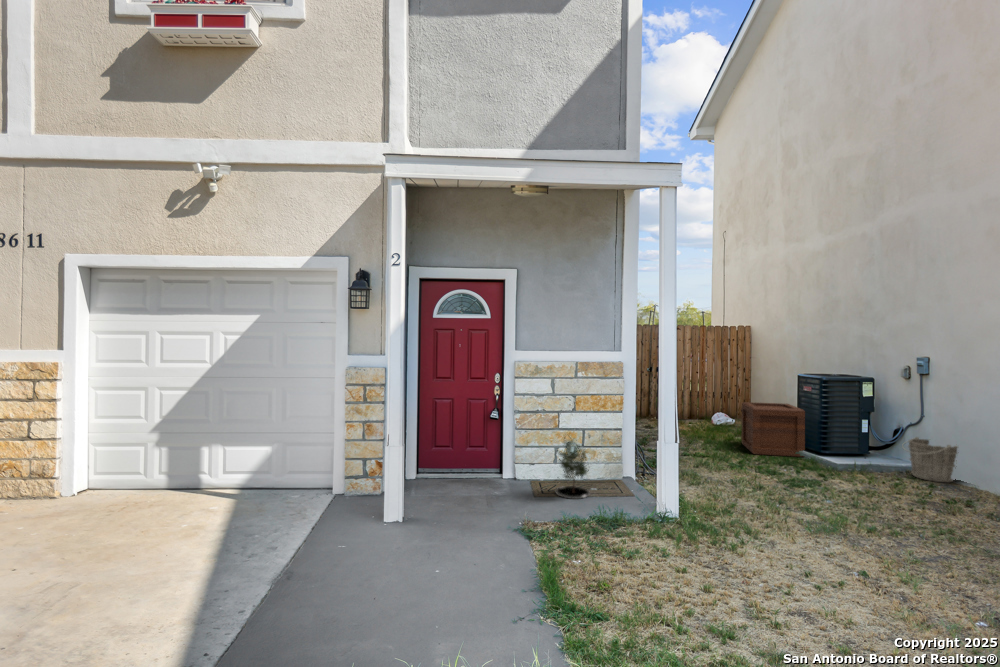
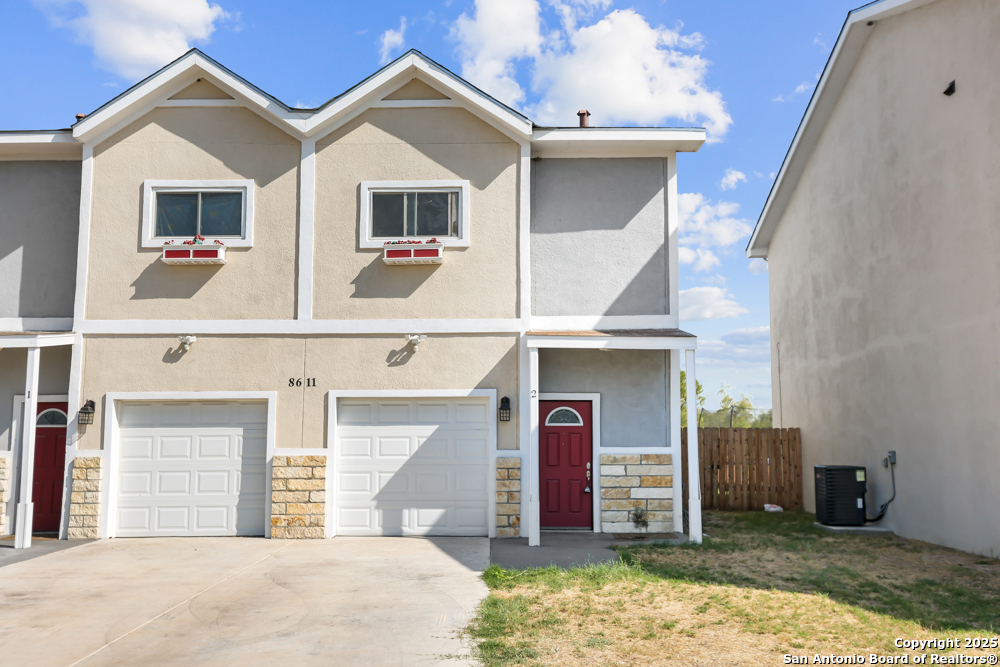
wooden crate: present [742,402,805,457] -> none [777,486,818,526]
bucket: present [908,437,958,482] -> none [874,507,907,536]

